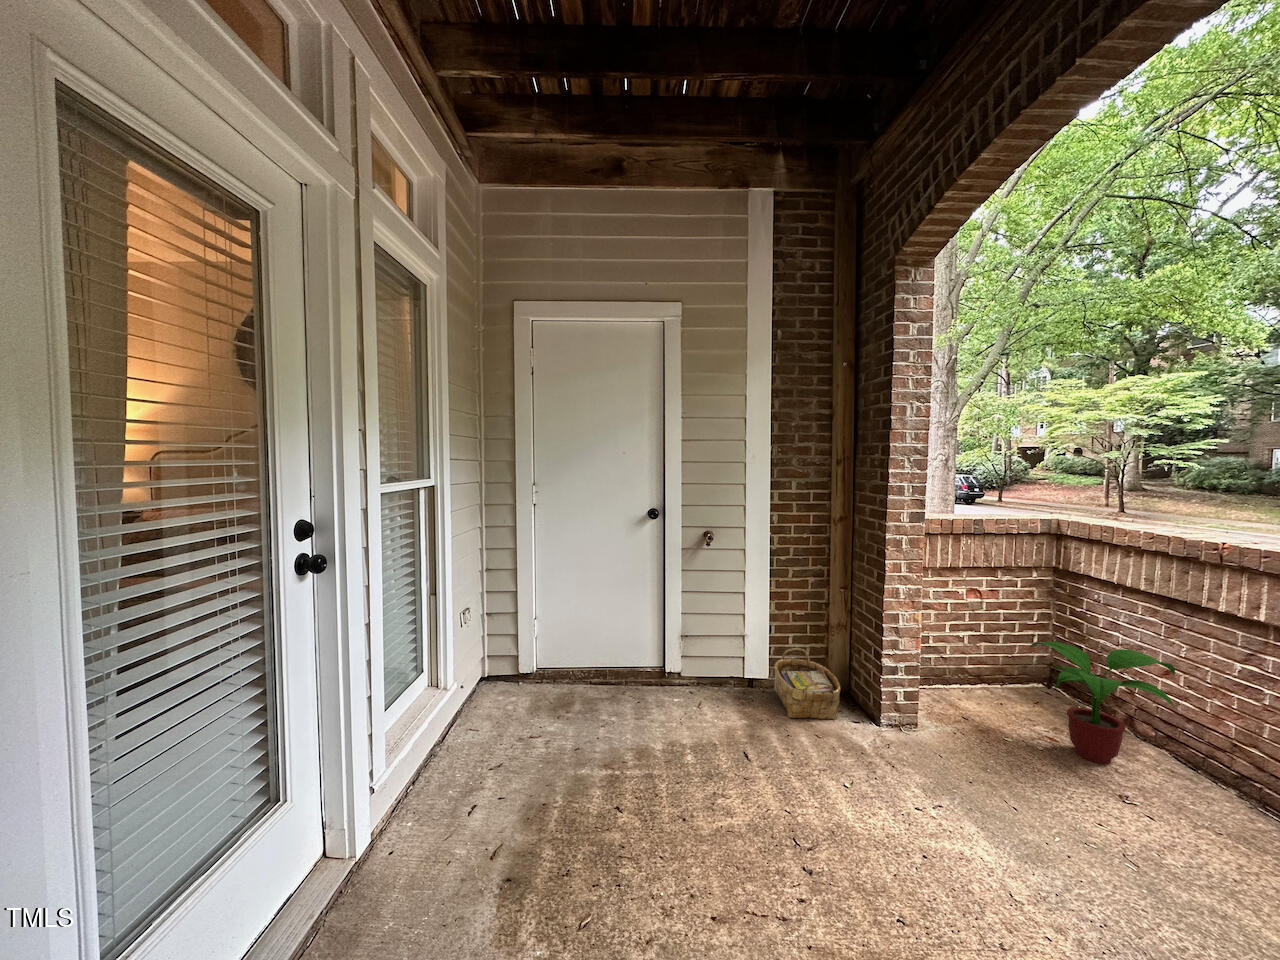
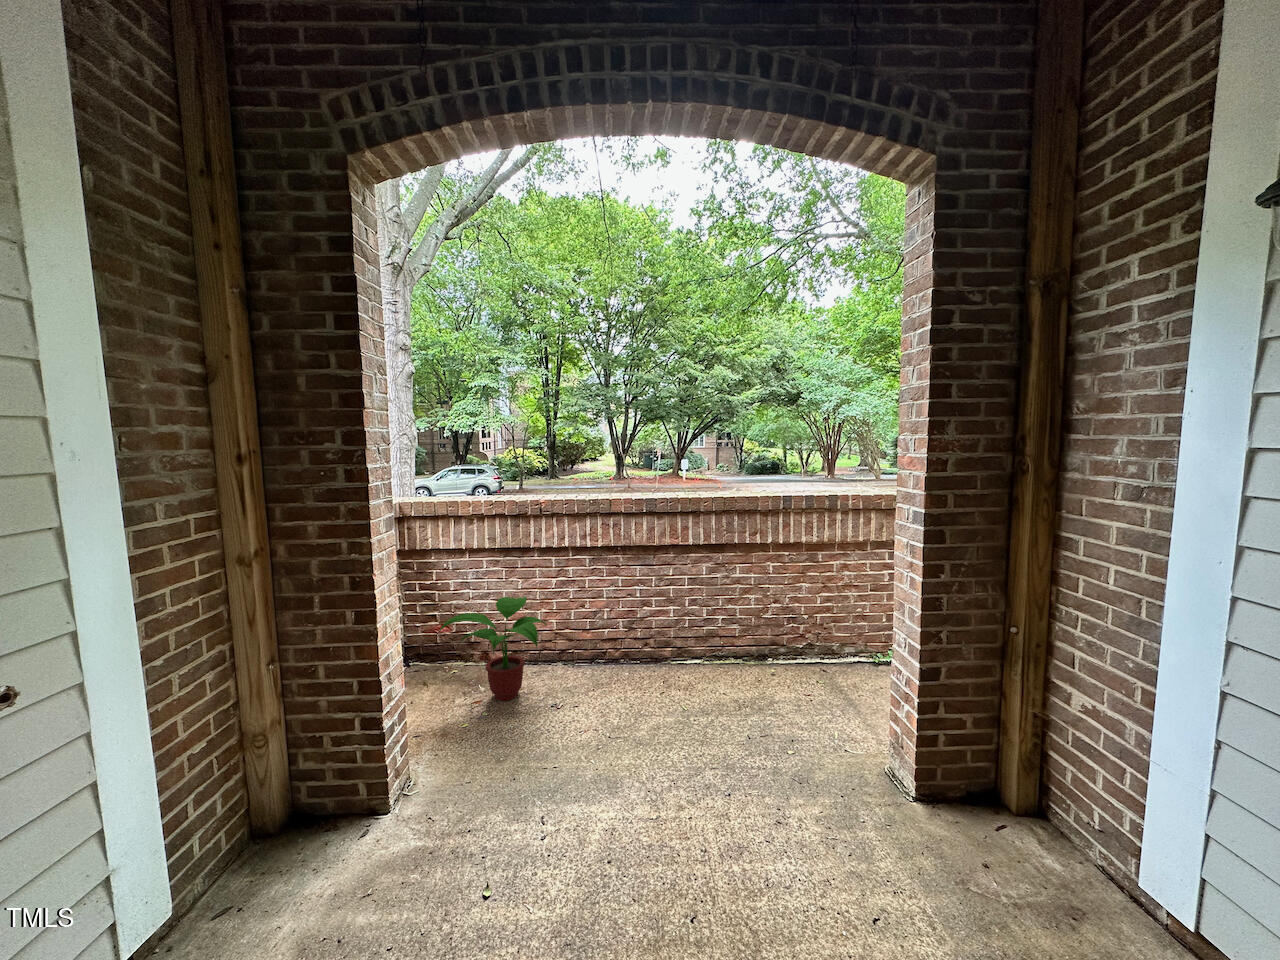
woven basket: present [774,648,841,719] -> none [196,800,349,920]

